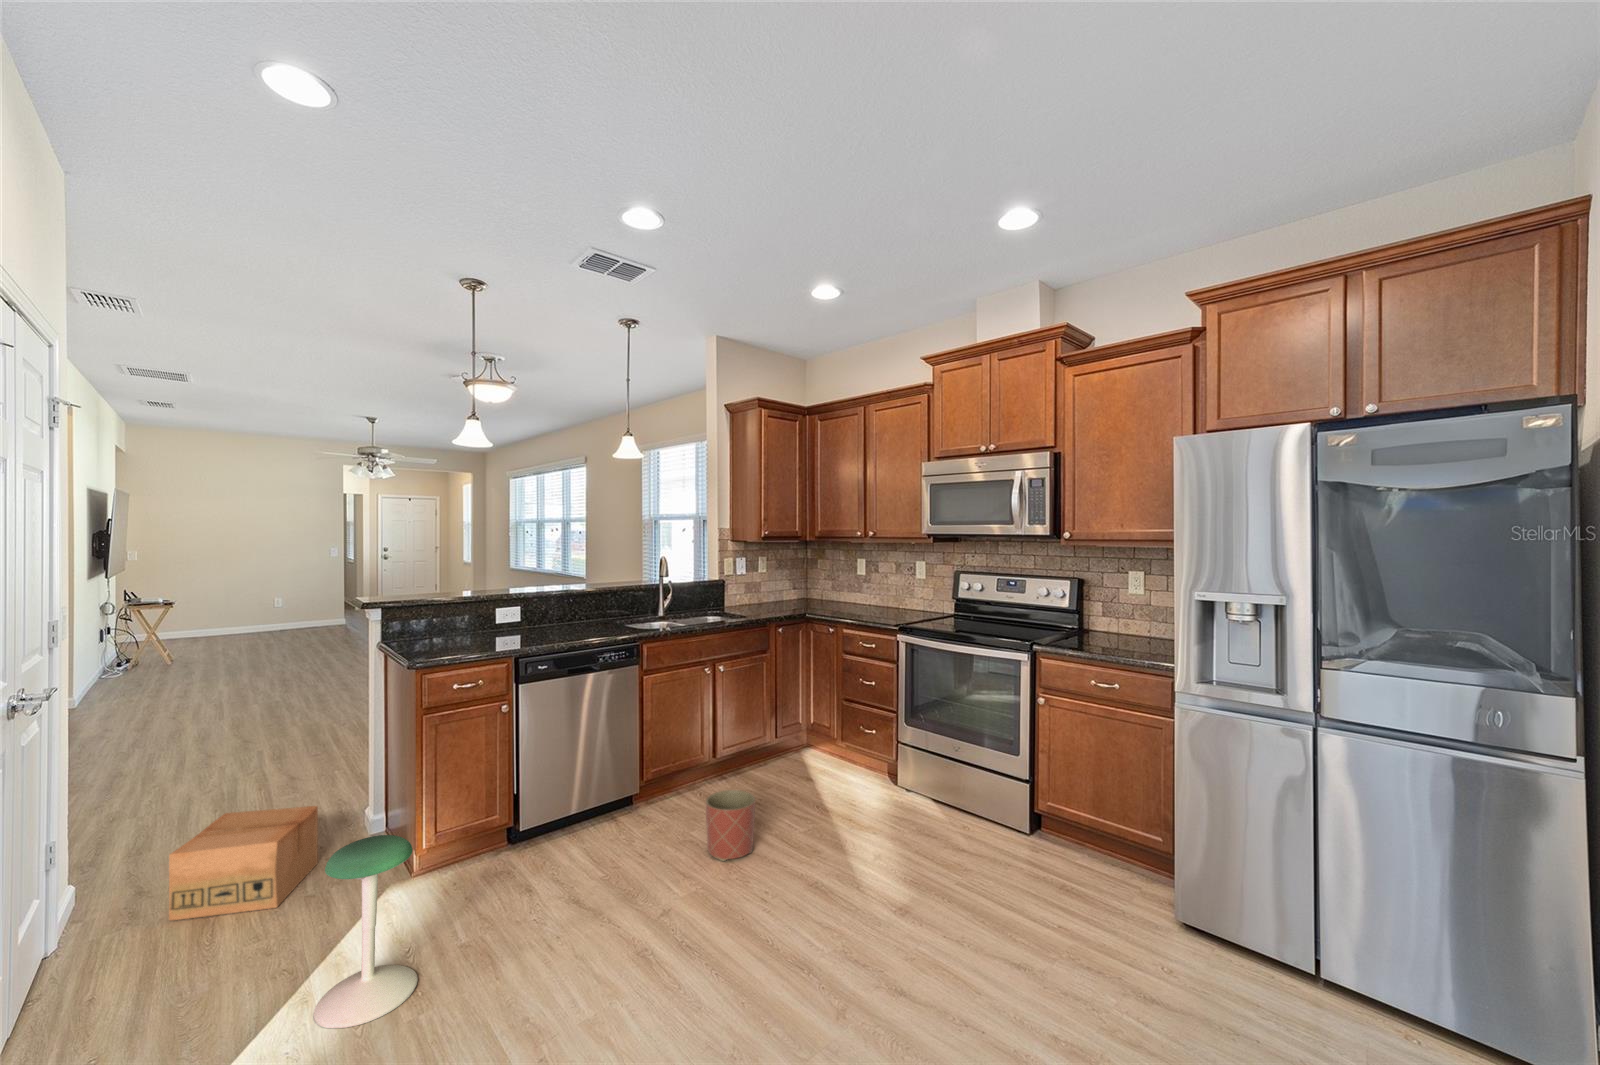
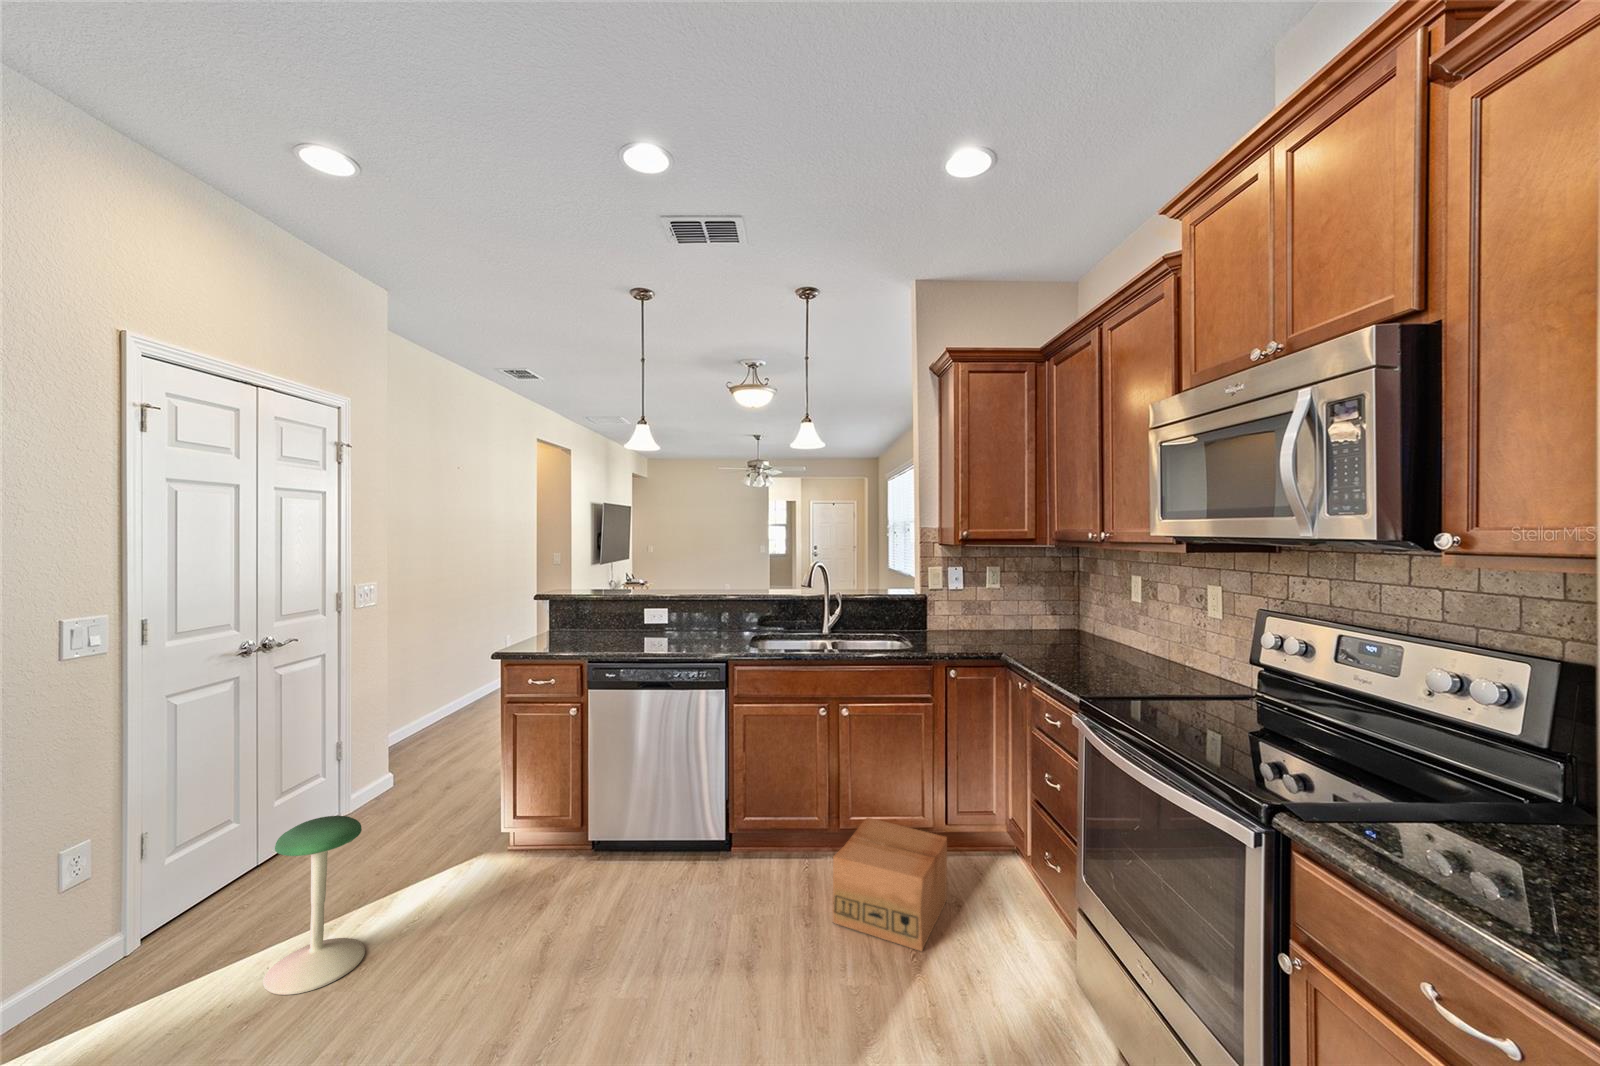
planter: present [706,790,755,861] -> none [698,885,766,992]
cardboard box: present [169,806,318,921] -> present [833,818,947,951]

